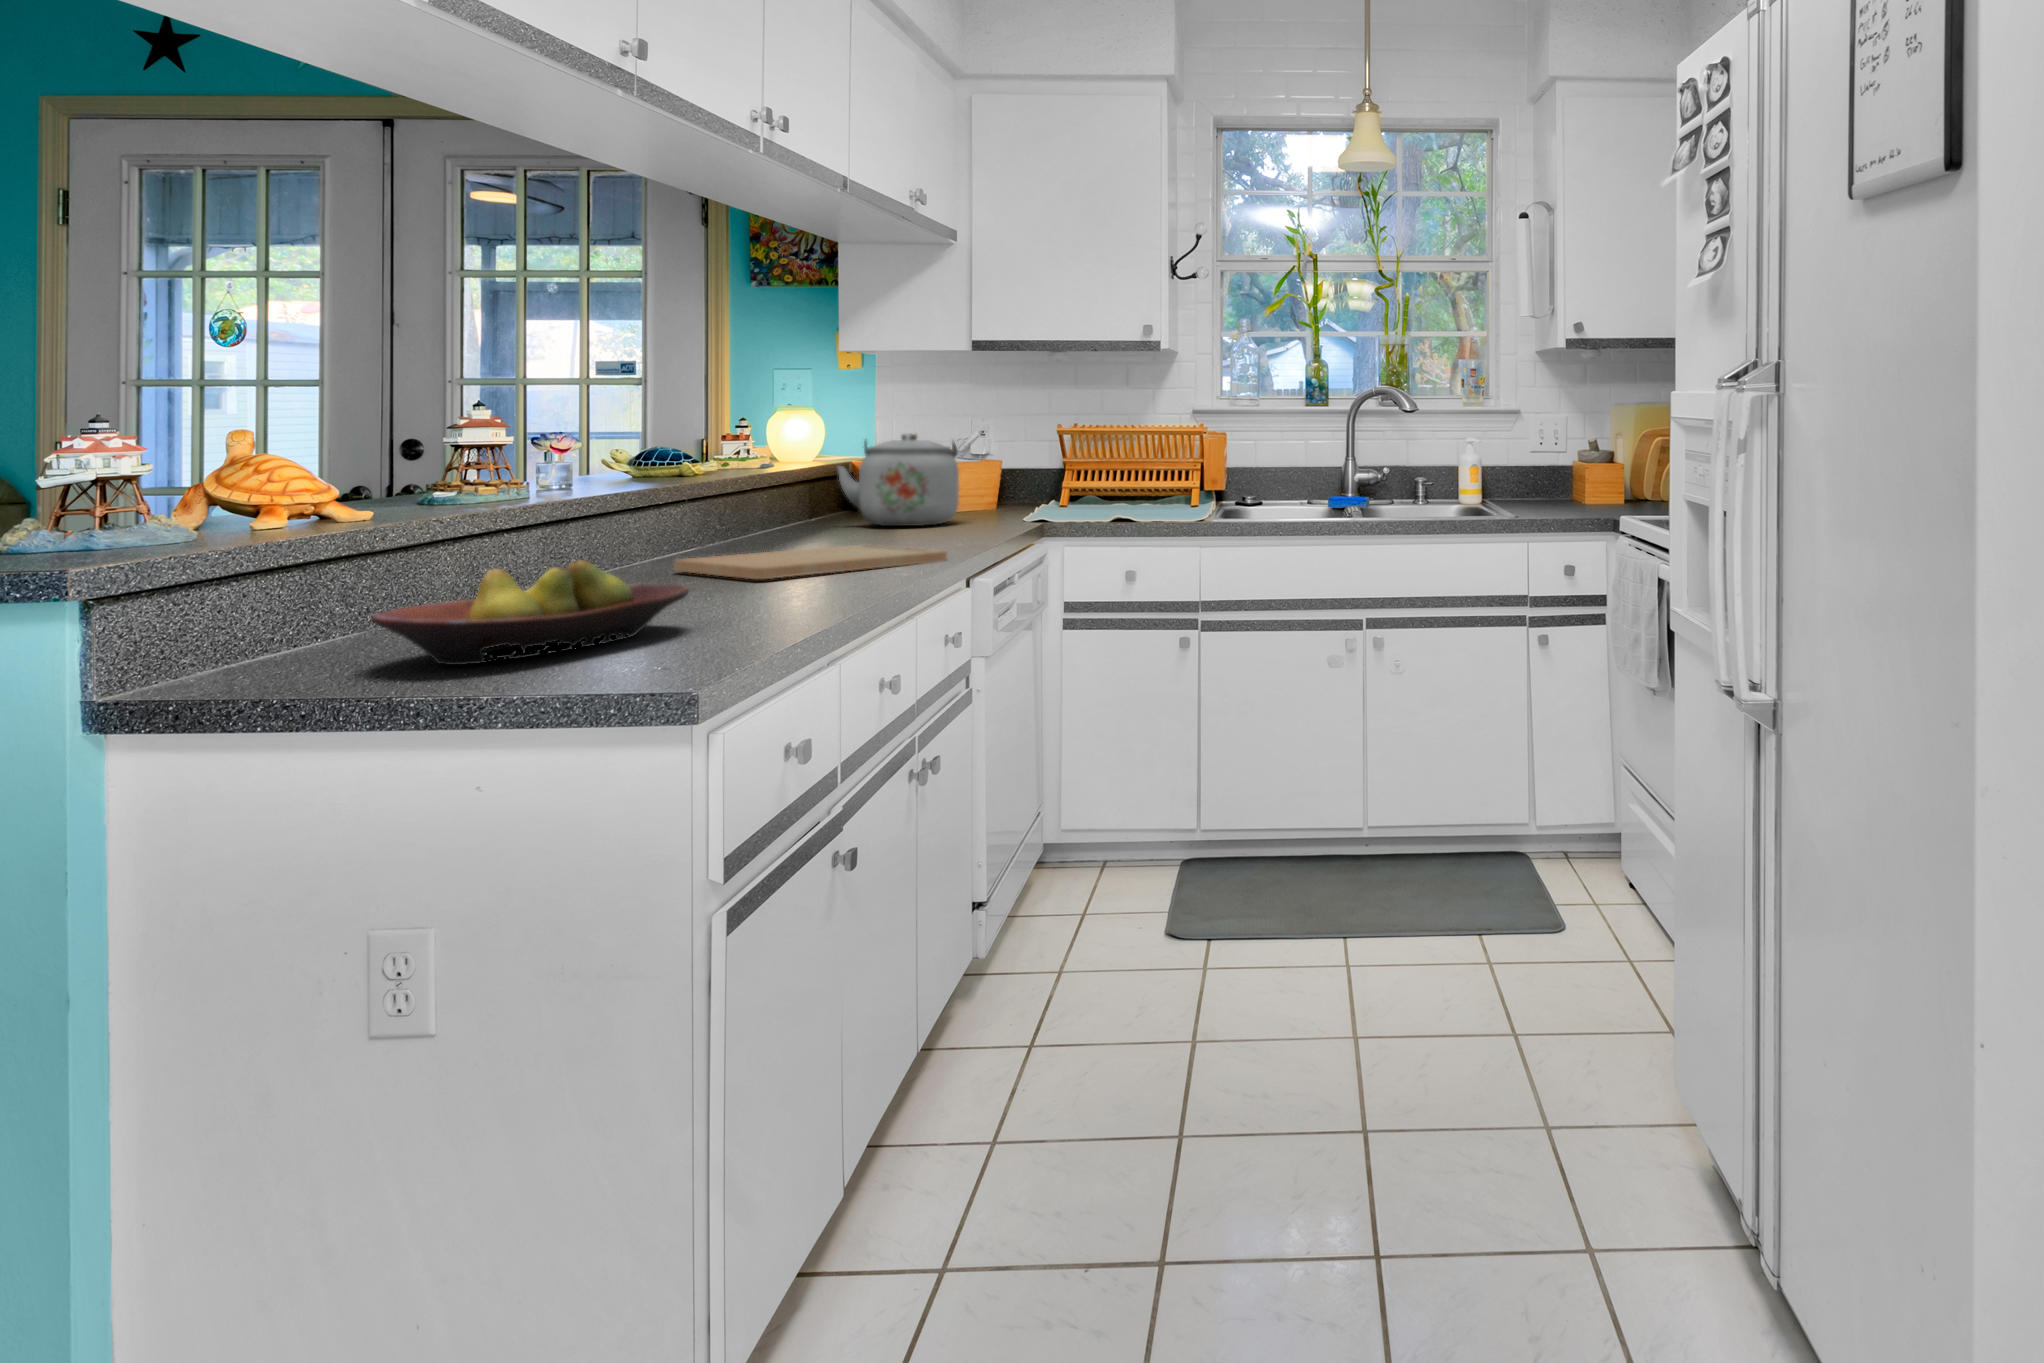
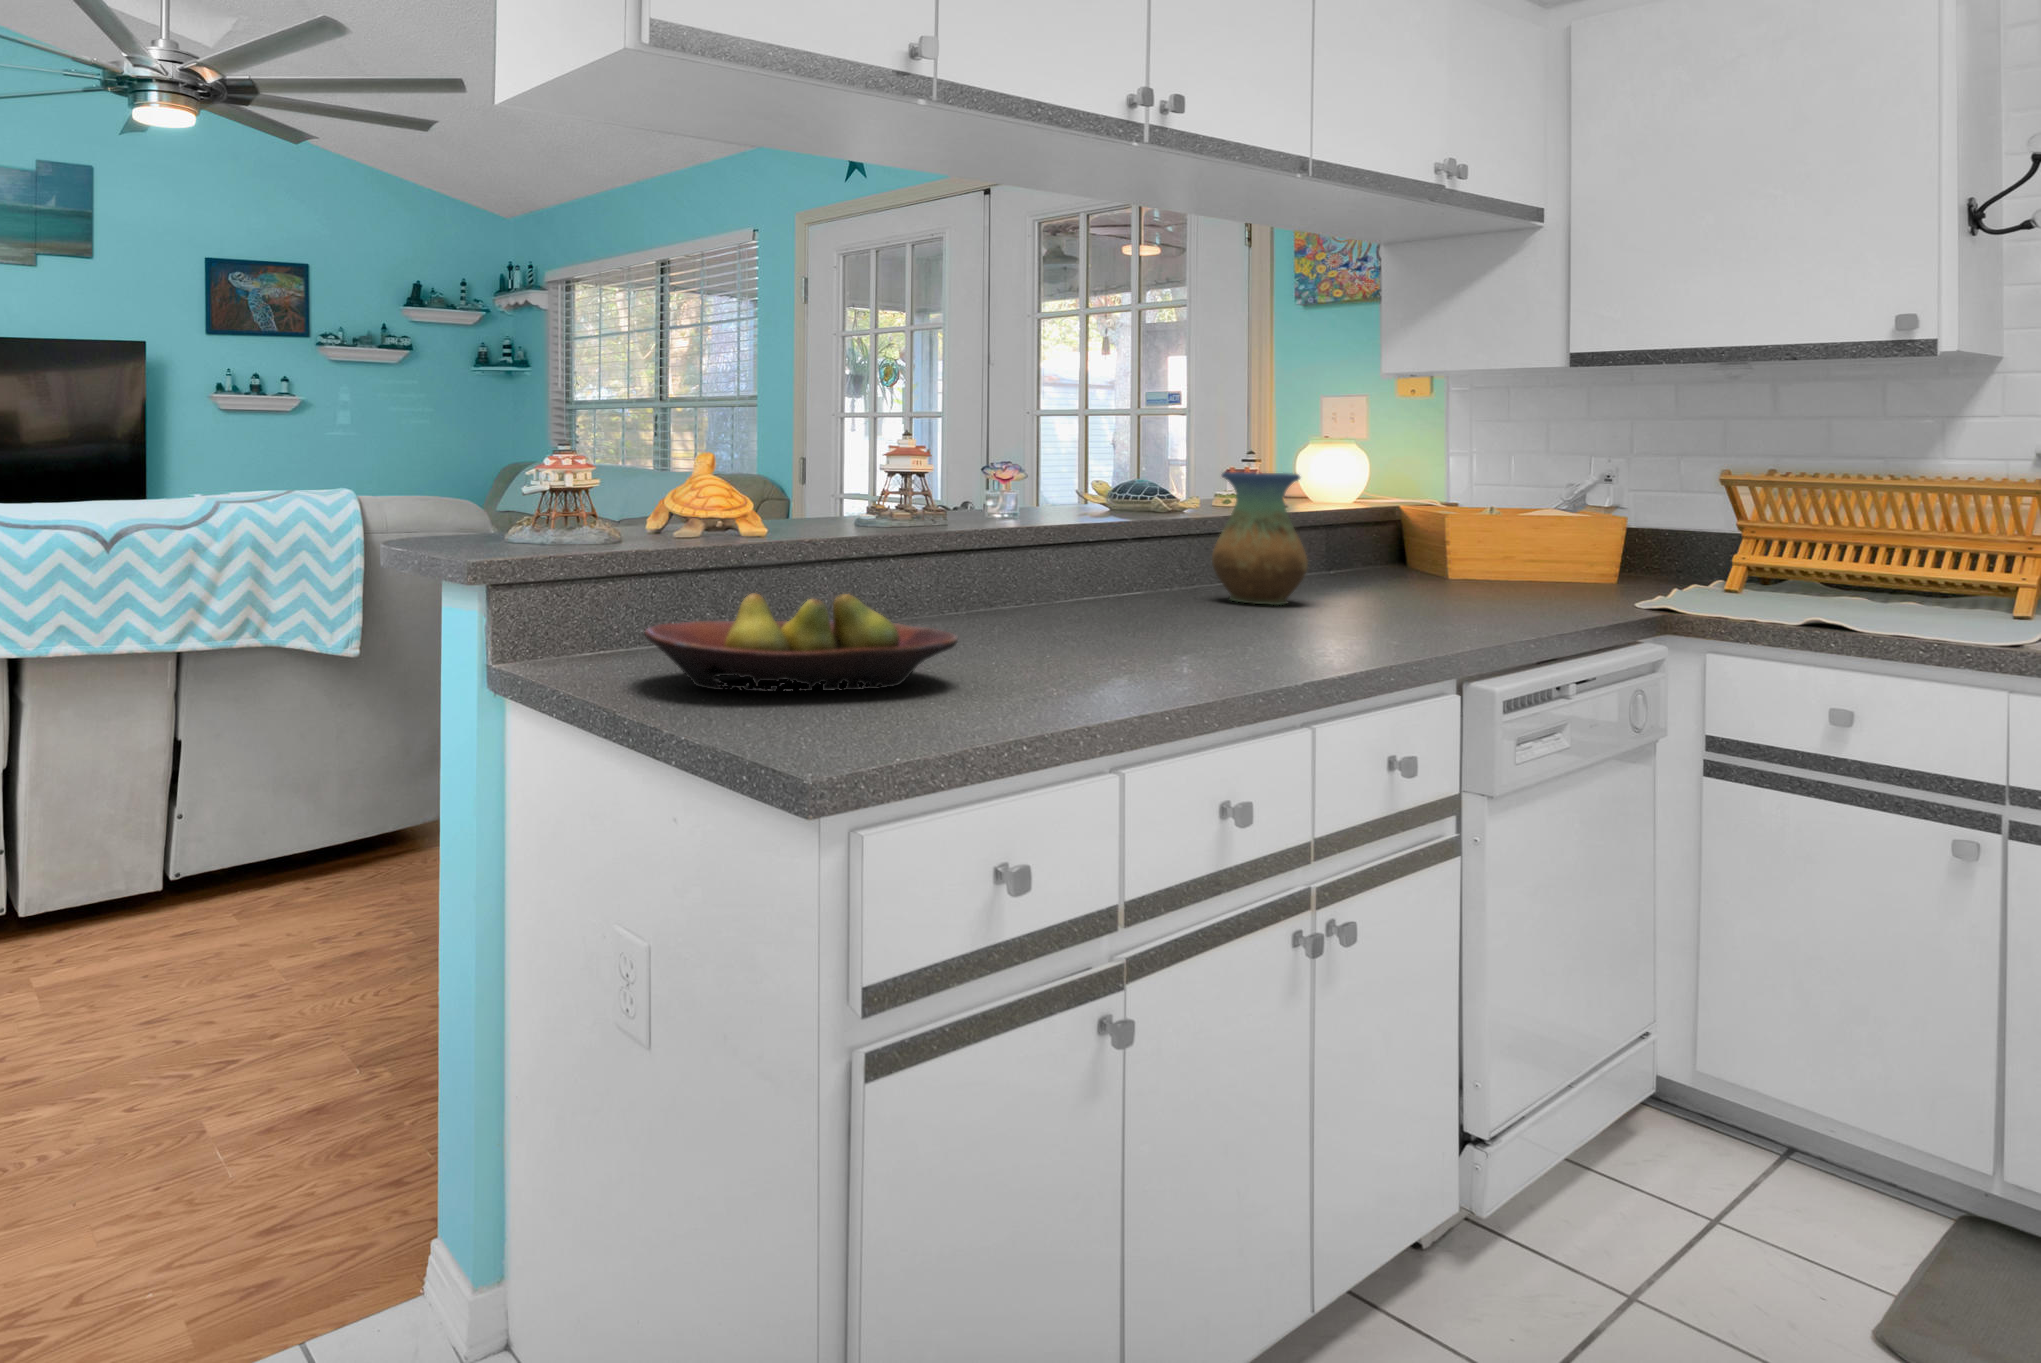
kettle: present [838,433,959,526] -> none [1356,473,1535,596]
vase: none [749,437,829,547] -> present [1212,472,1308,605]
cutting board: present [674,545,947,579] -> none [1081,604,1420,649]

